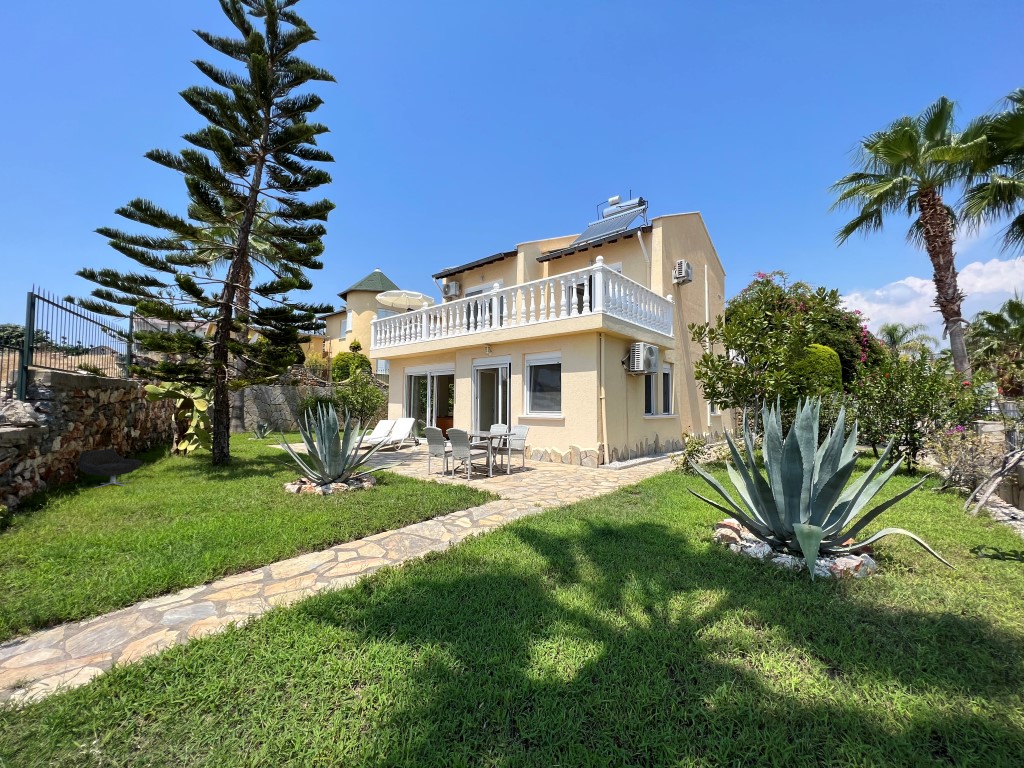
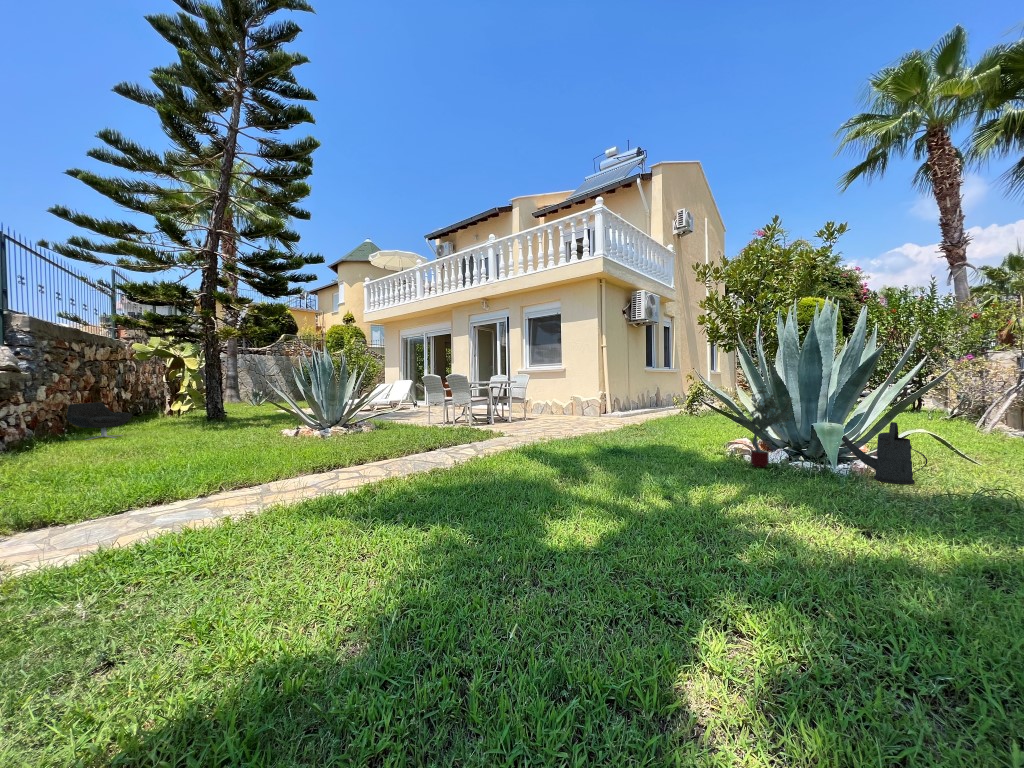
potted tree: none [721,482,784,564] -> present [732,386,792,468]
watering can: none [822,531,914,600] -> present [842,422,927,484]

